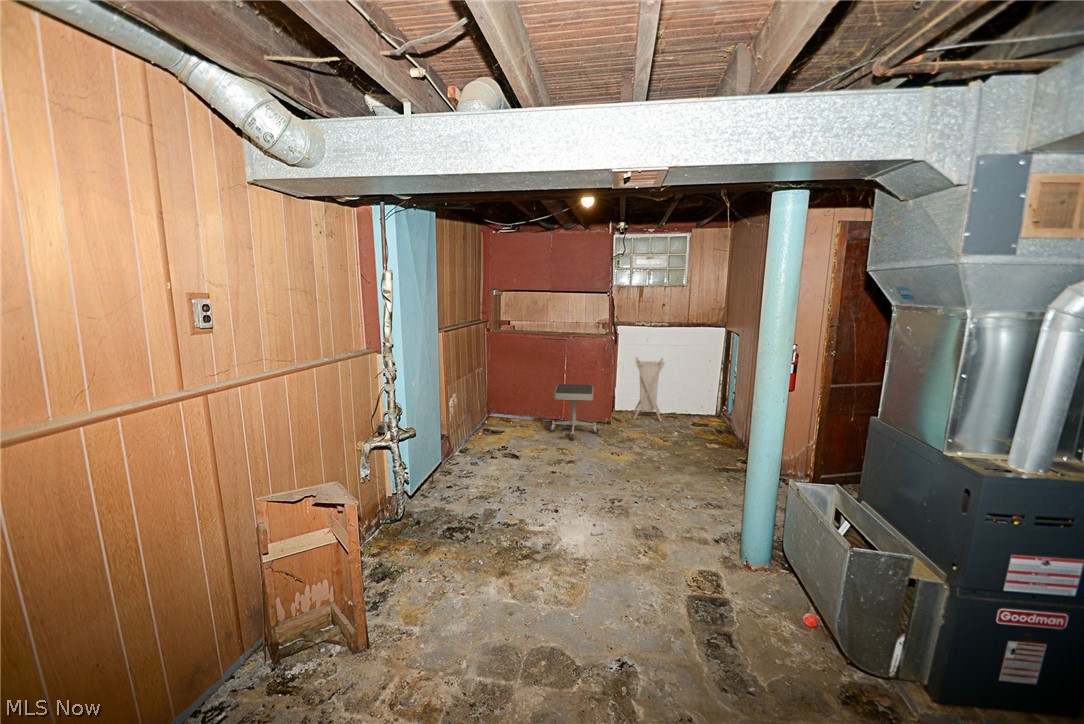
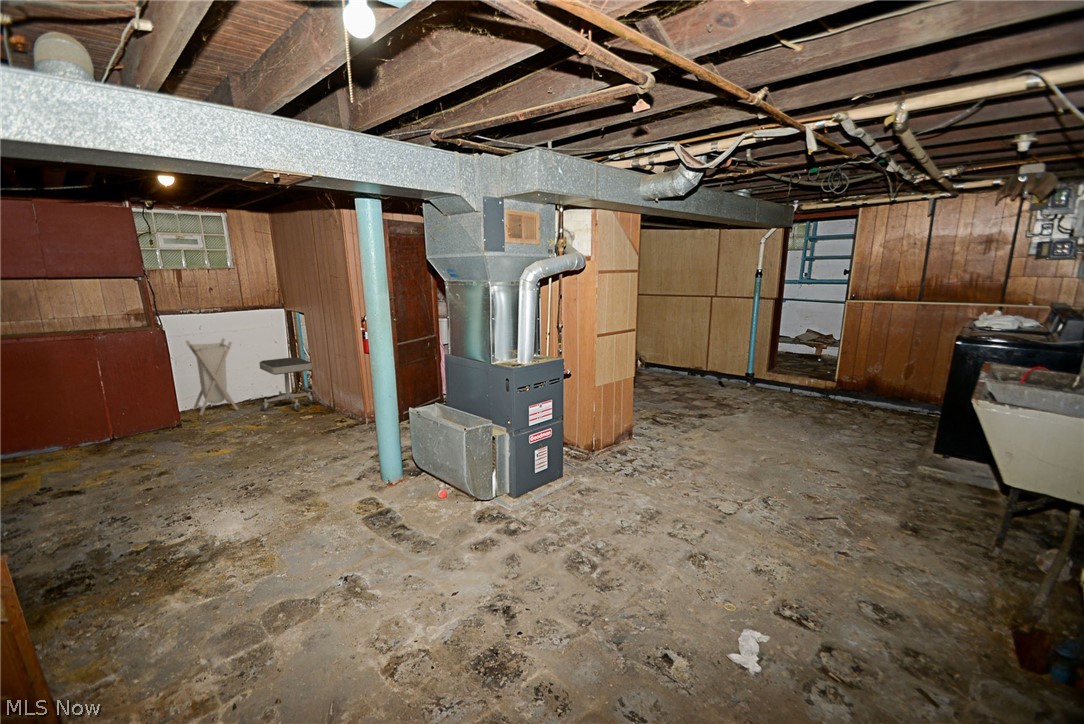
stool: present [549,384,599,440] -> present [259,357,314,411]

